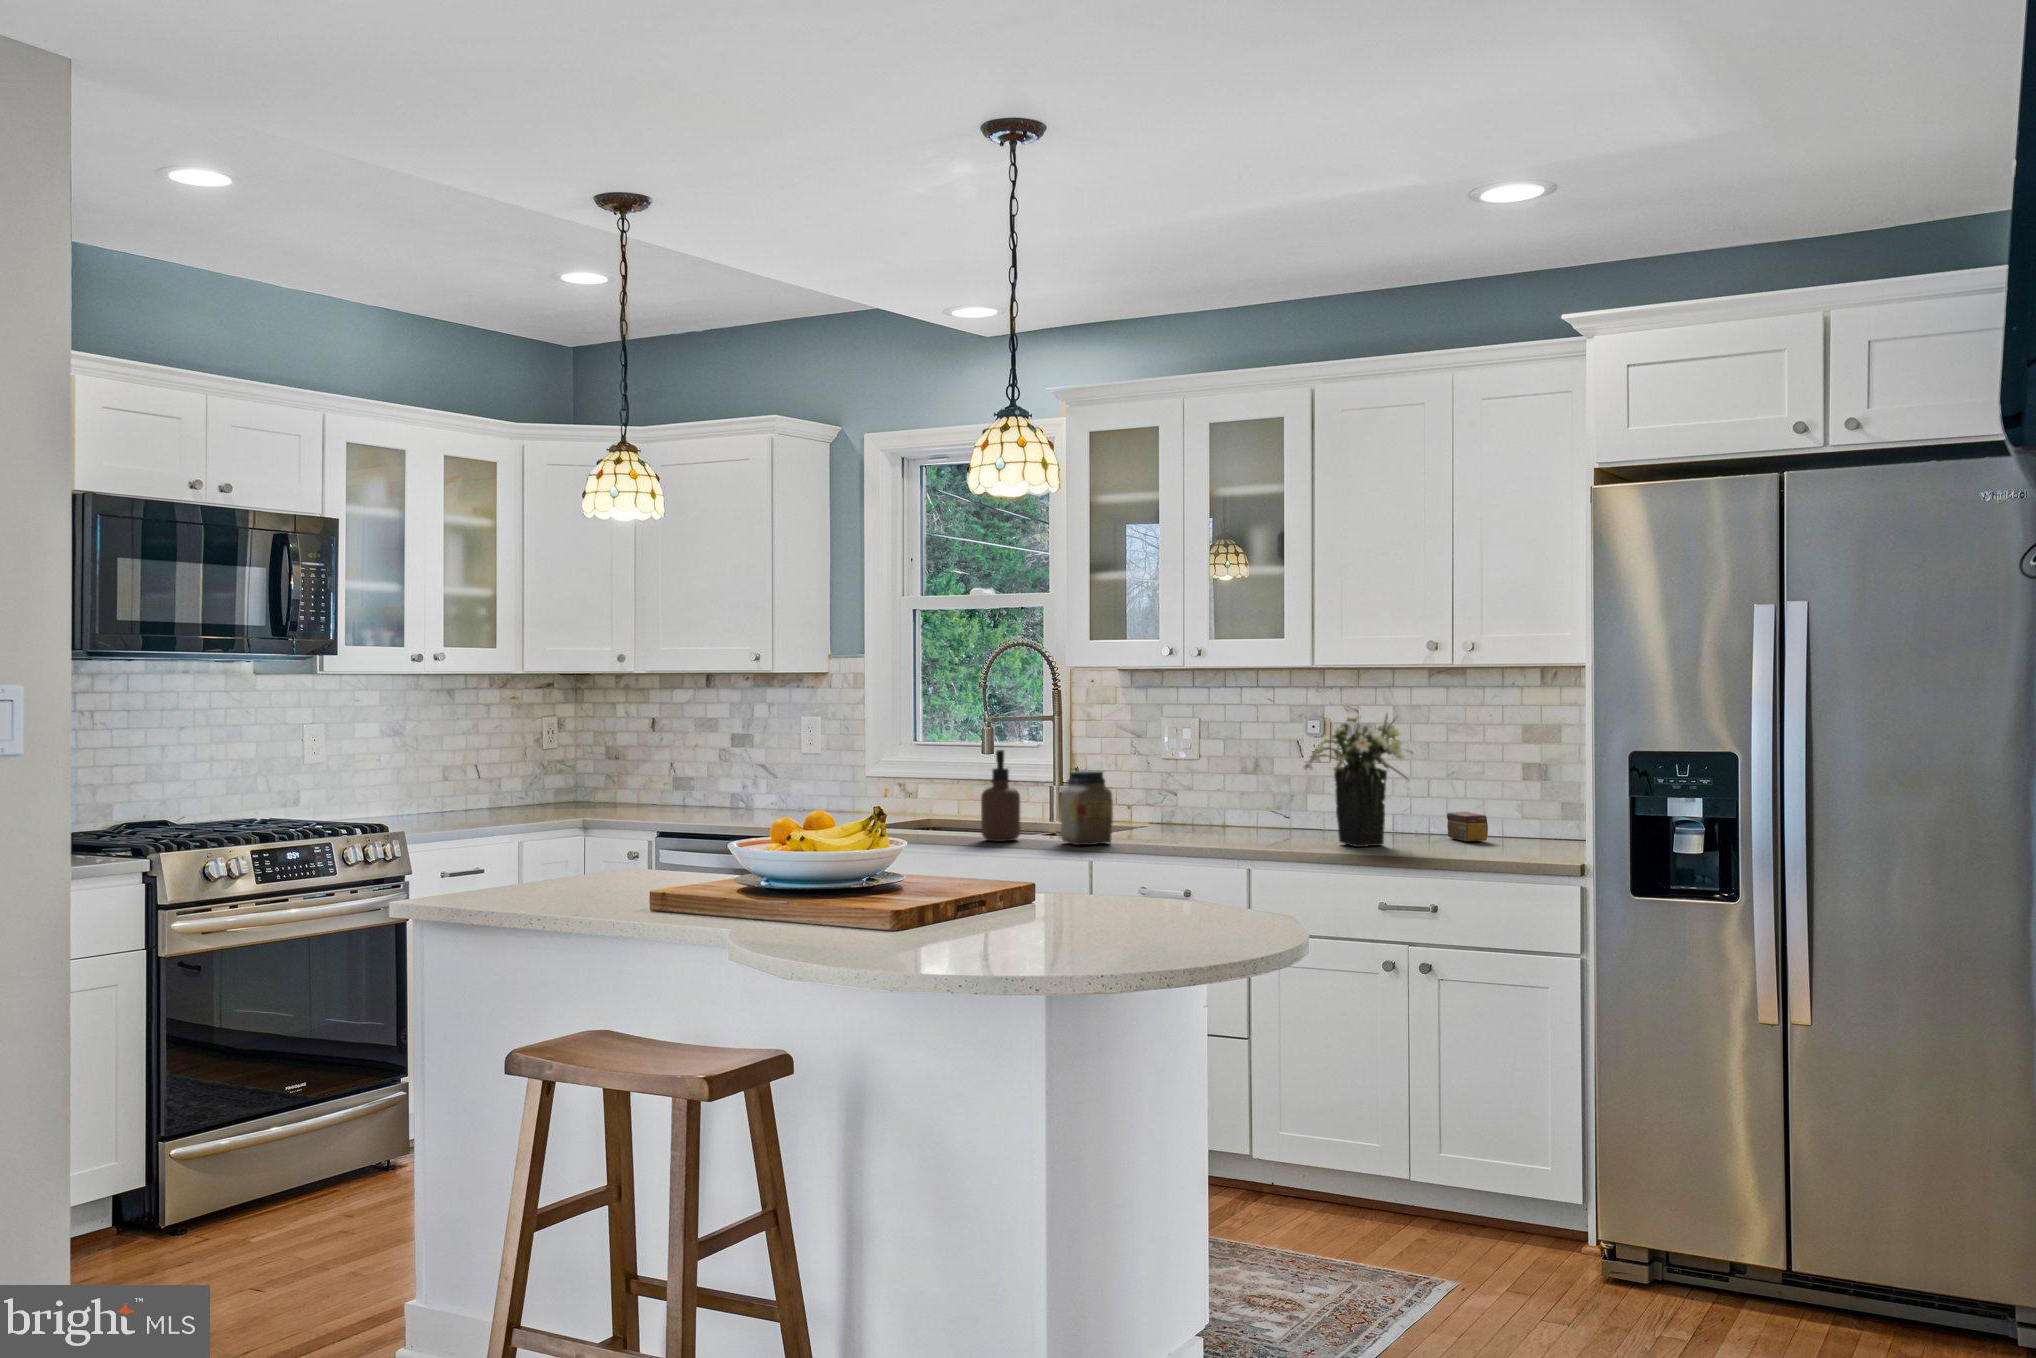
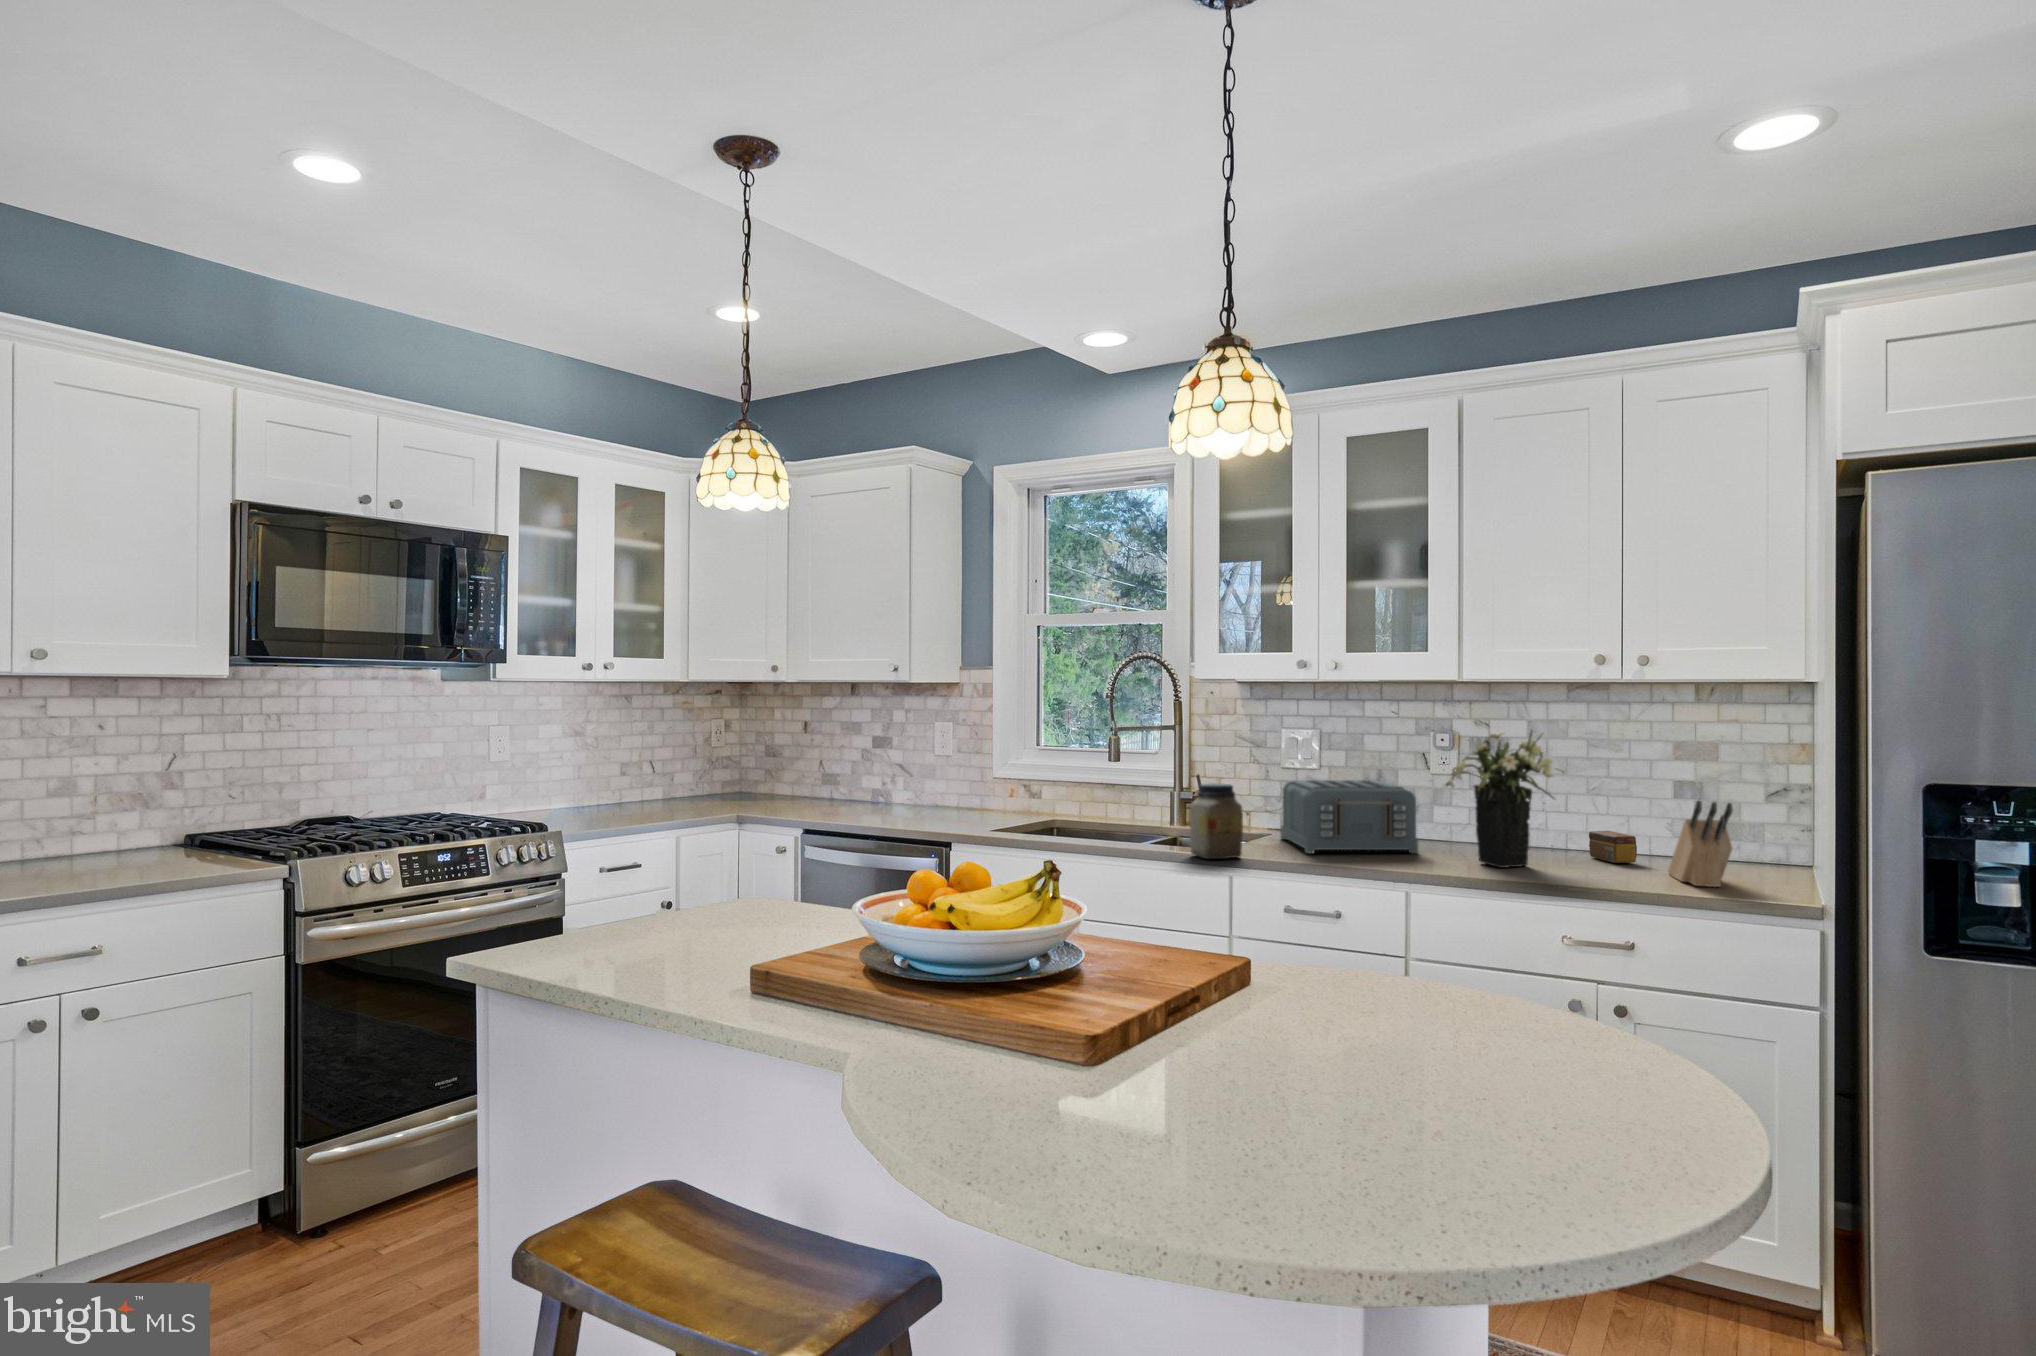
soap dispenser: present [981,750,1021,841] -> none [1110,761,1148,852]
toaster: none [1157,768,1286,839] -> present [1281,780,1418,853]
knife block: none [1509,776,1556,857] -> present [1668,801,1732,887]

